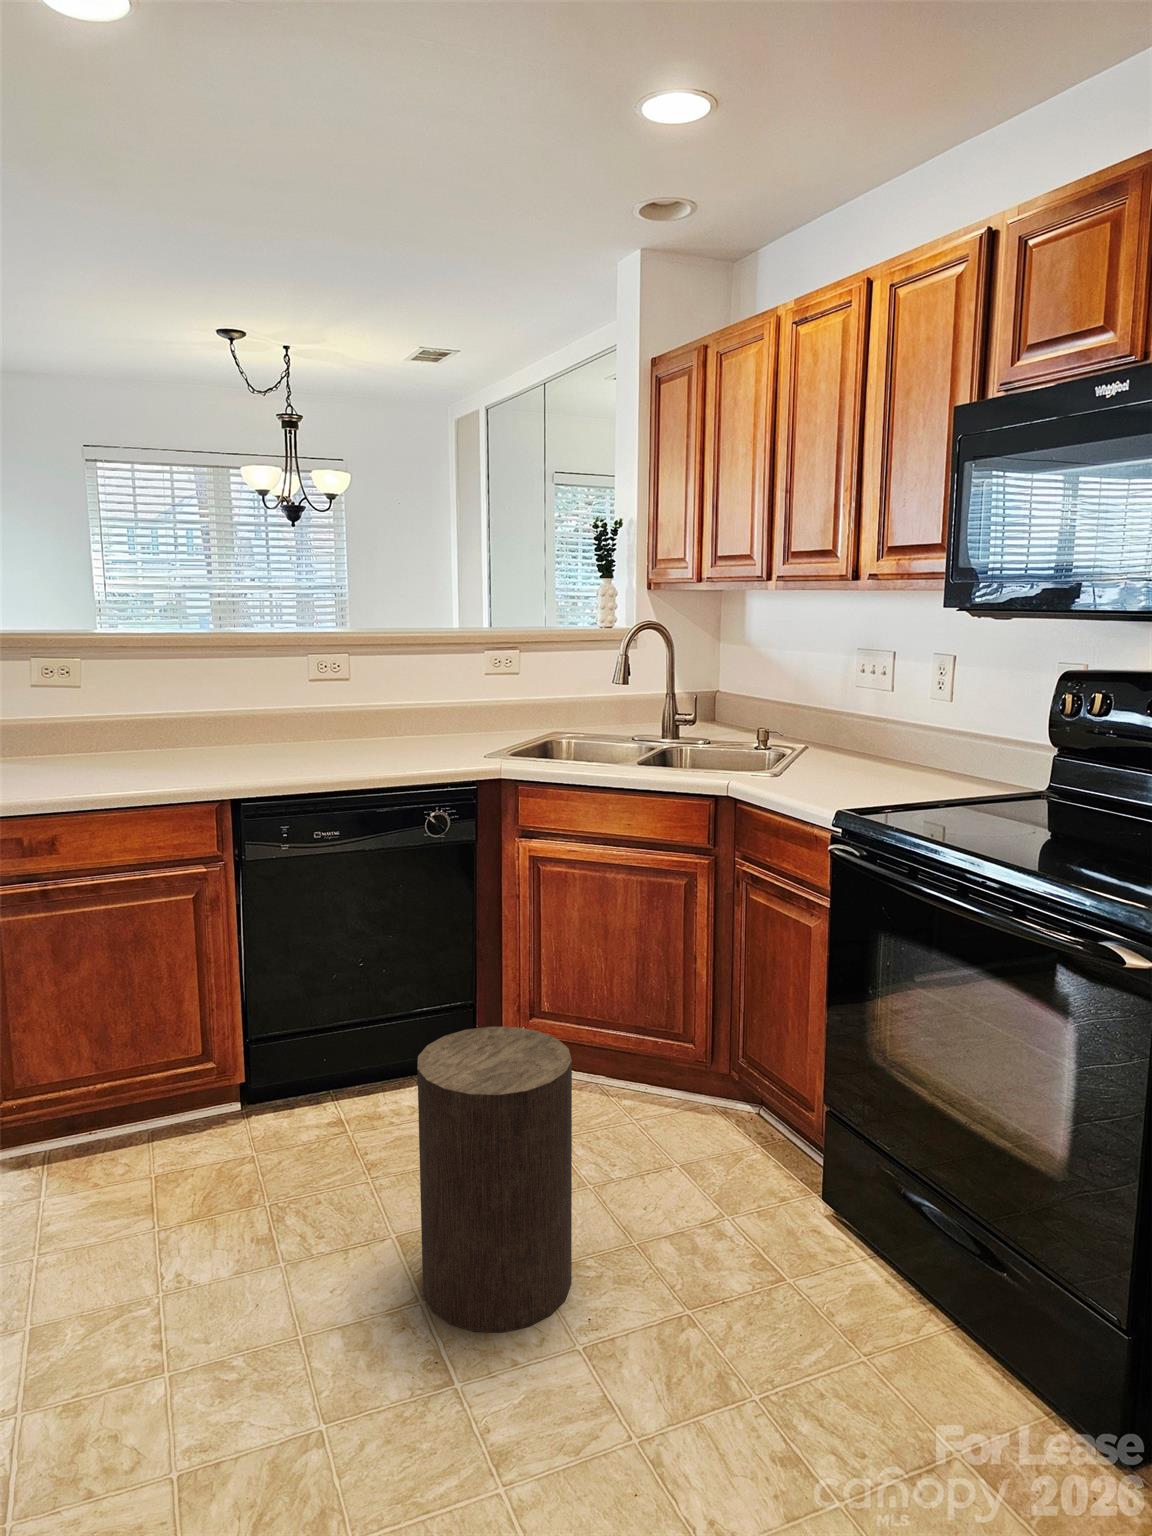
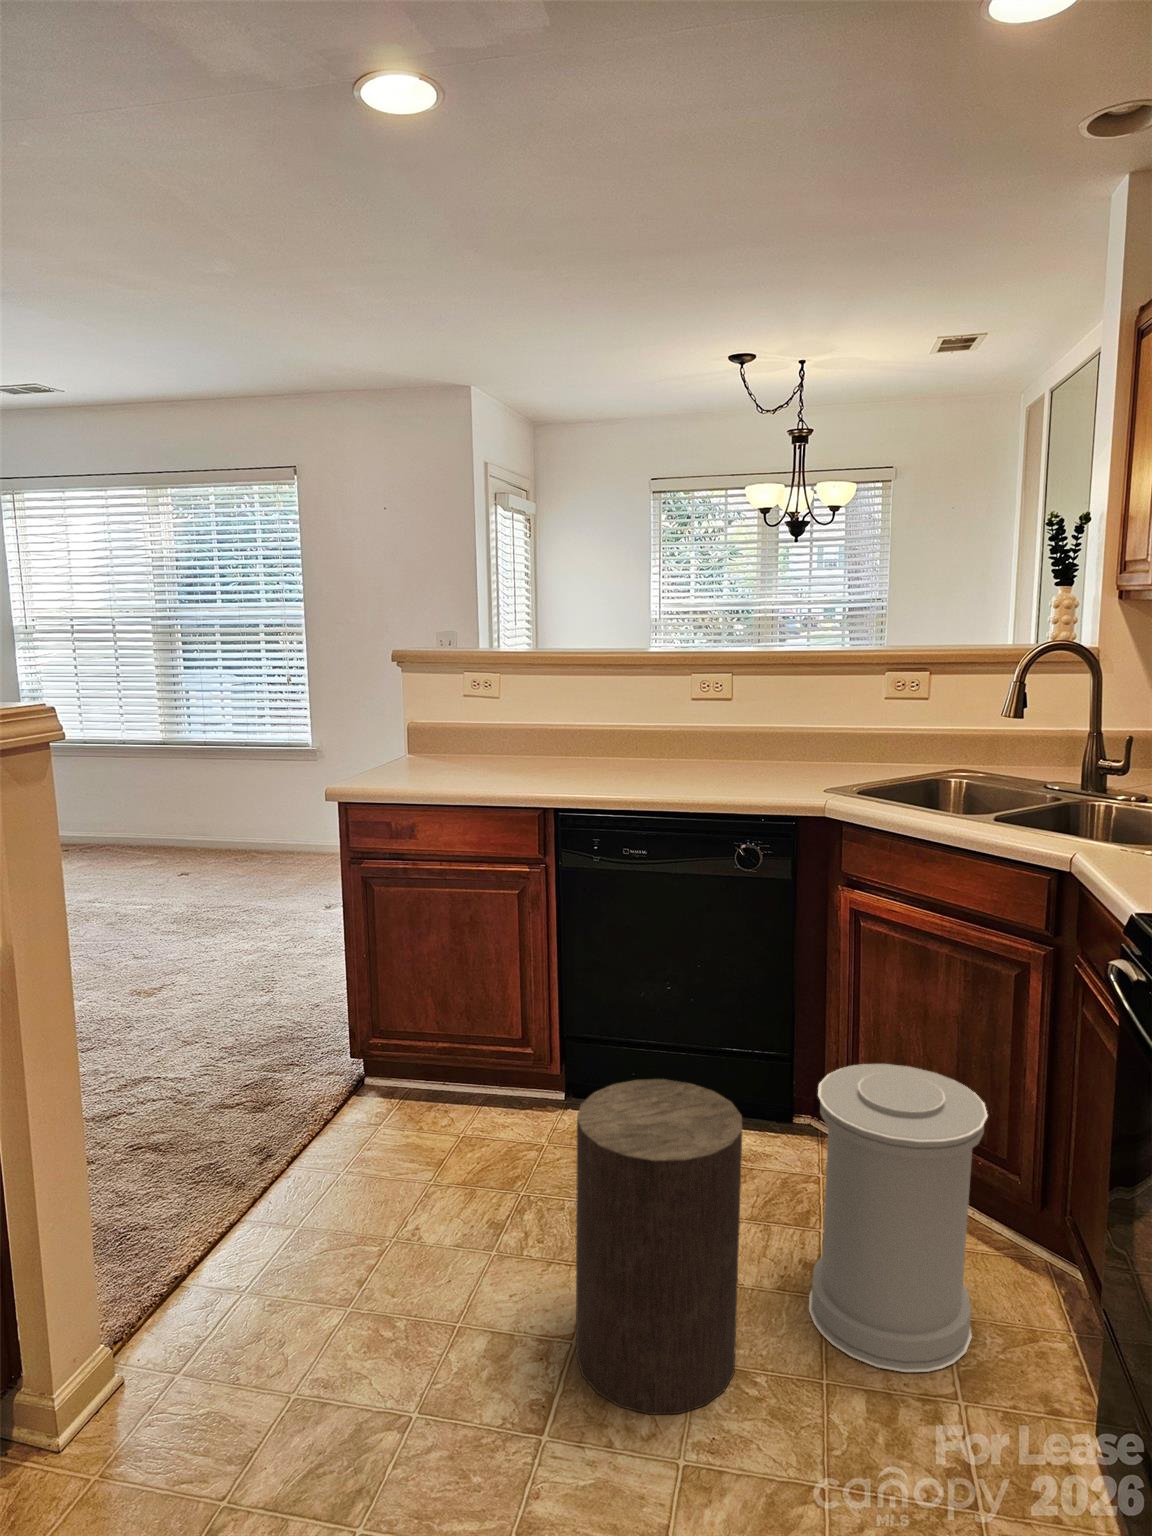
trash can: none [579,972,716,1219] -> present [809,1064,988,1372]

